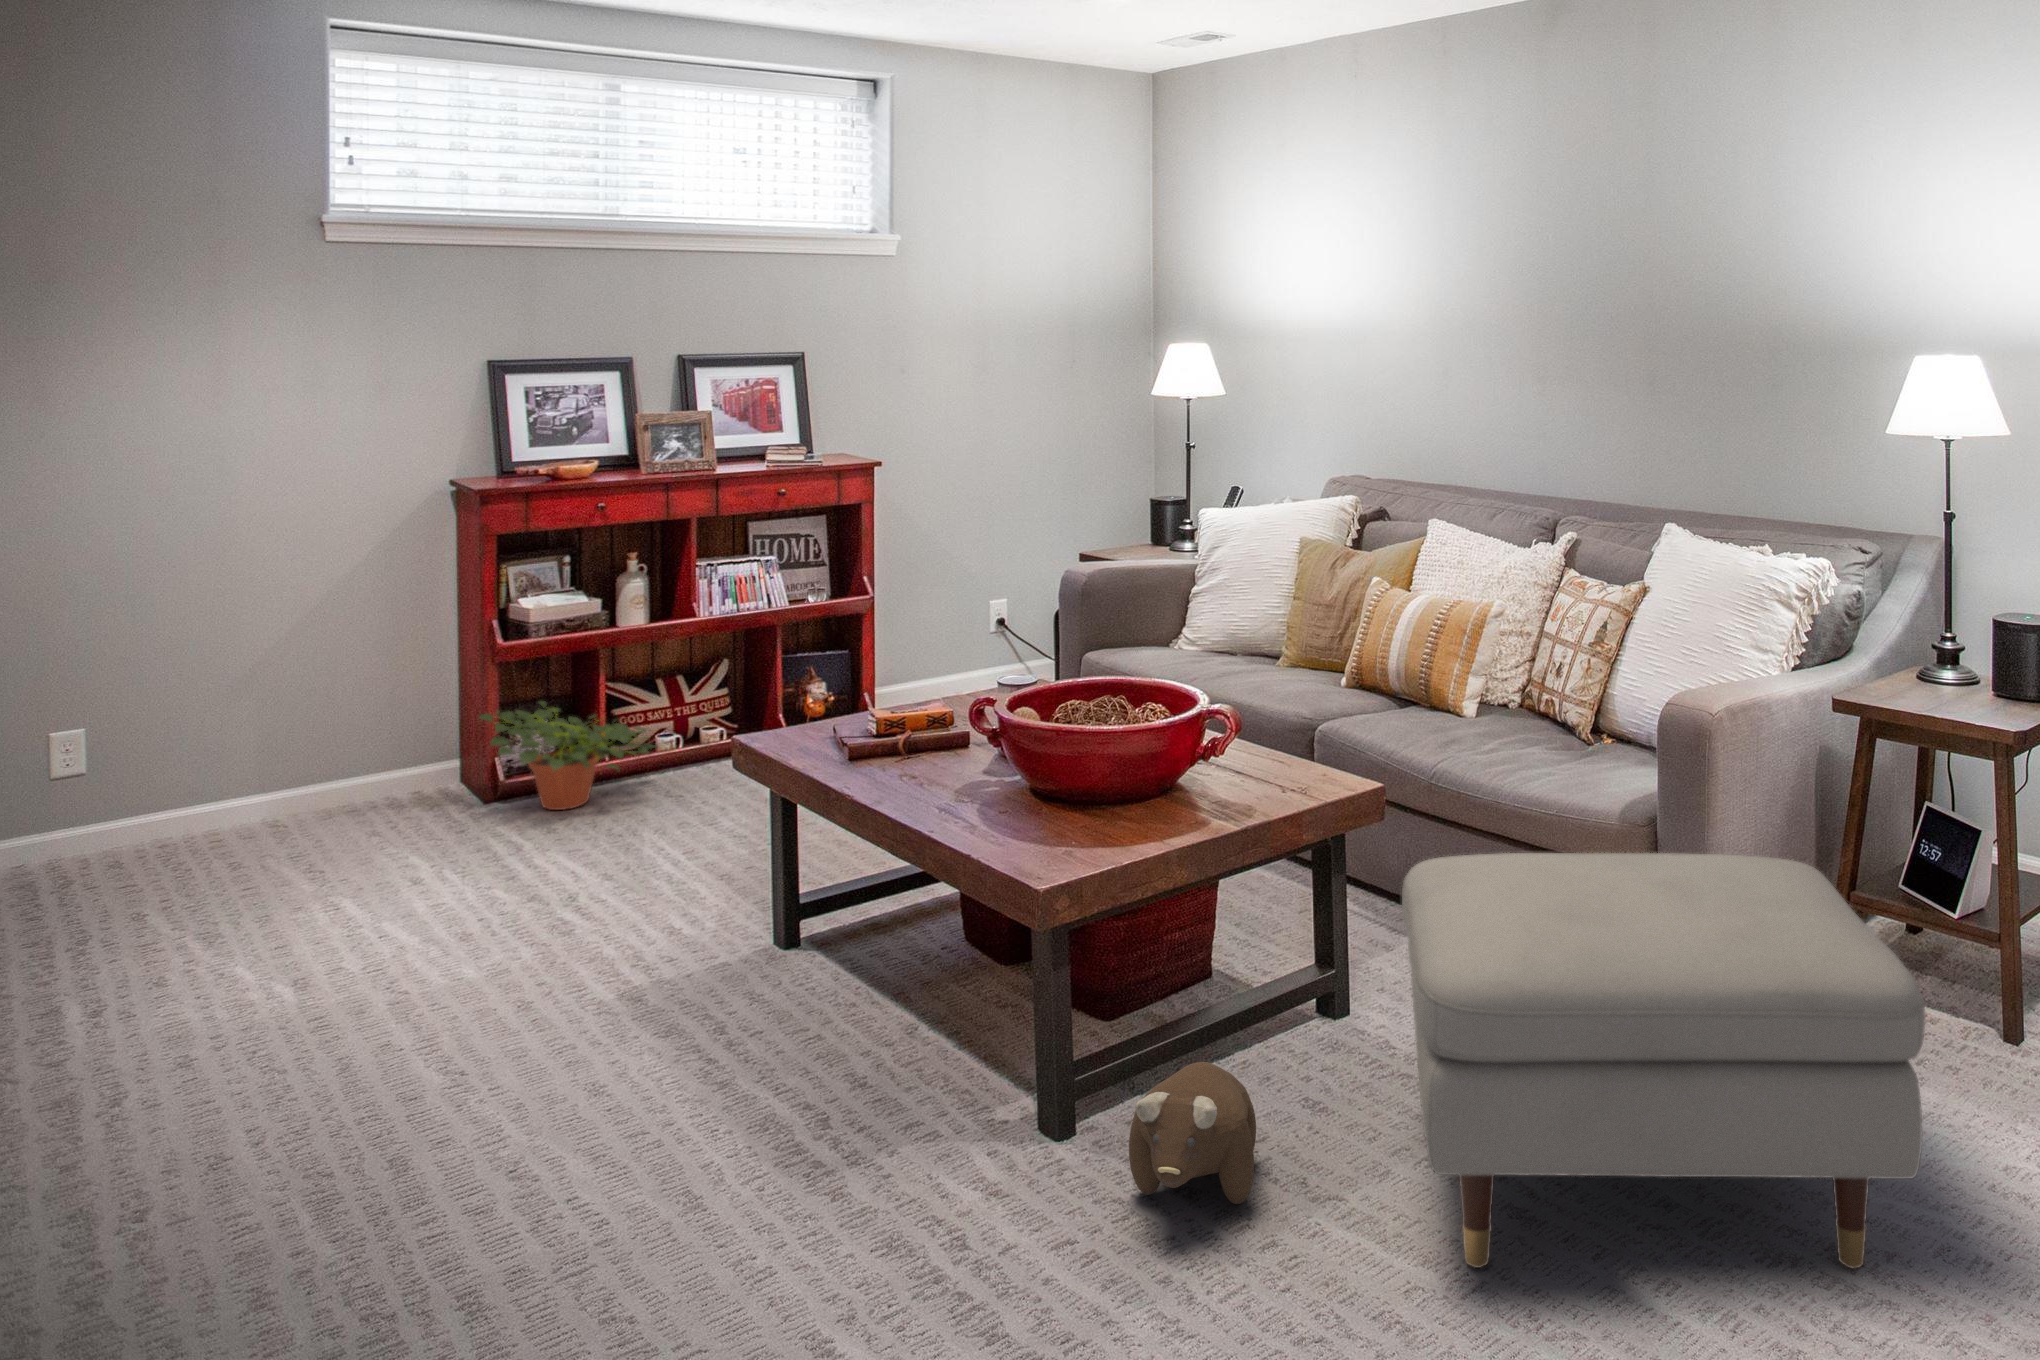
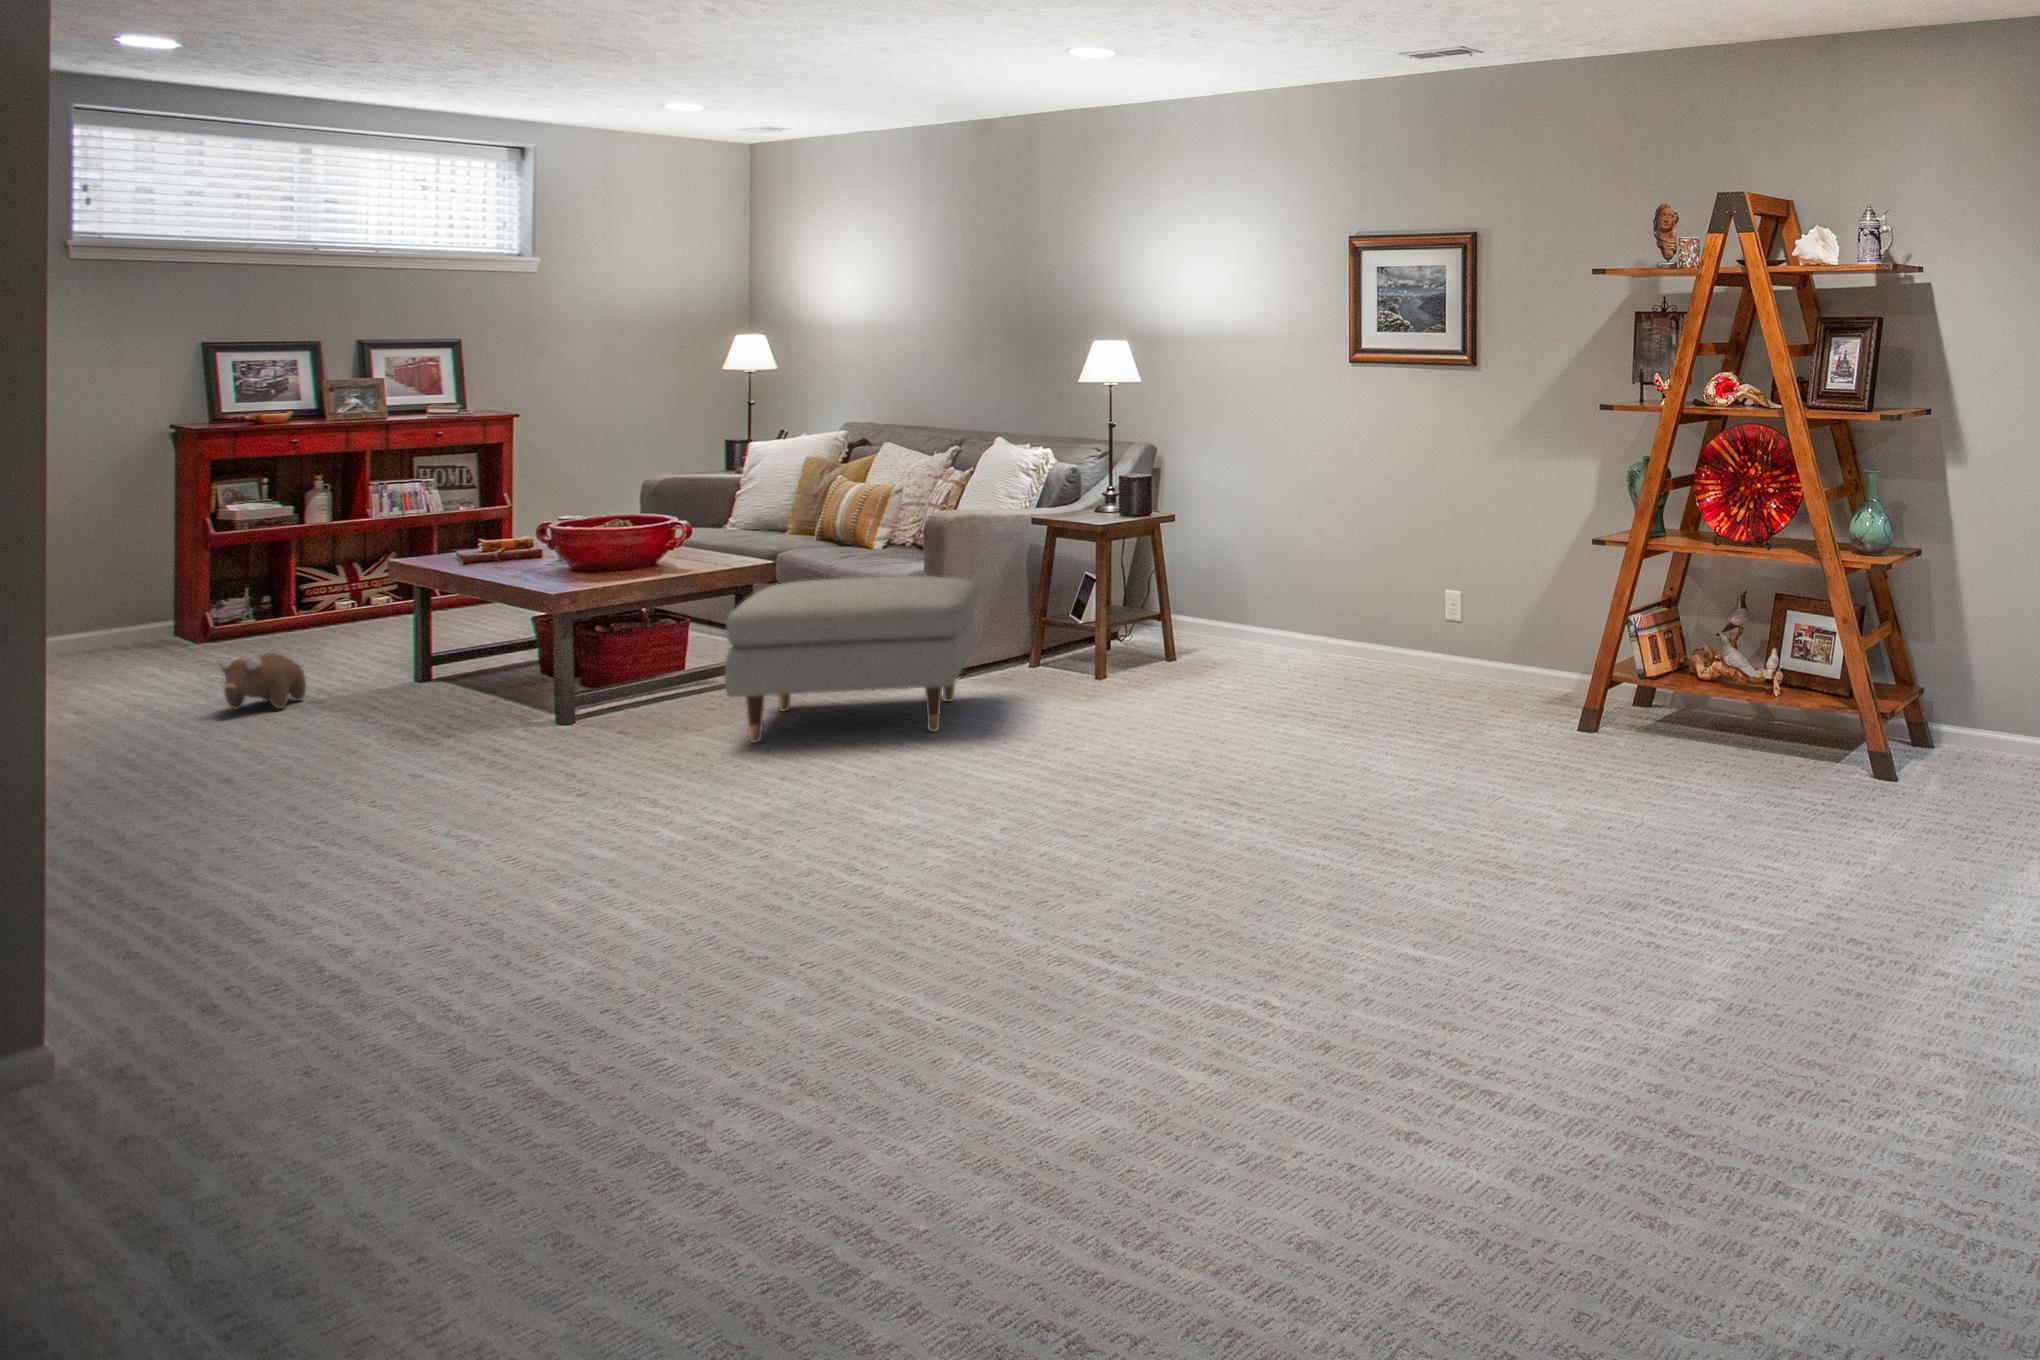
potted plant: present [479,701,657,810] -> none [190,574,338,642]
plush toy: present [1129,1062,1256,1204] -> present [217,653,306,709]

